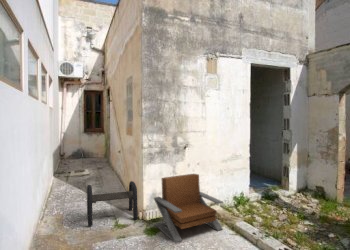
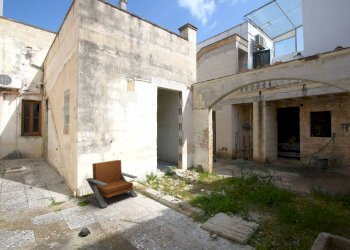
bench: present [87,181,138,226] -> none [26,169,72,206]

